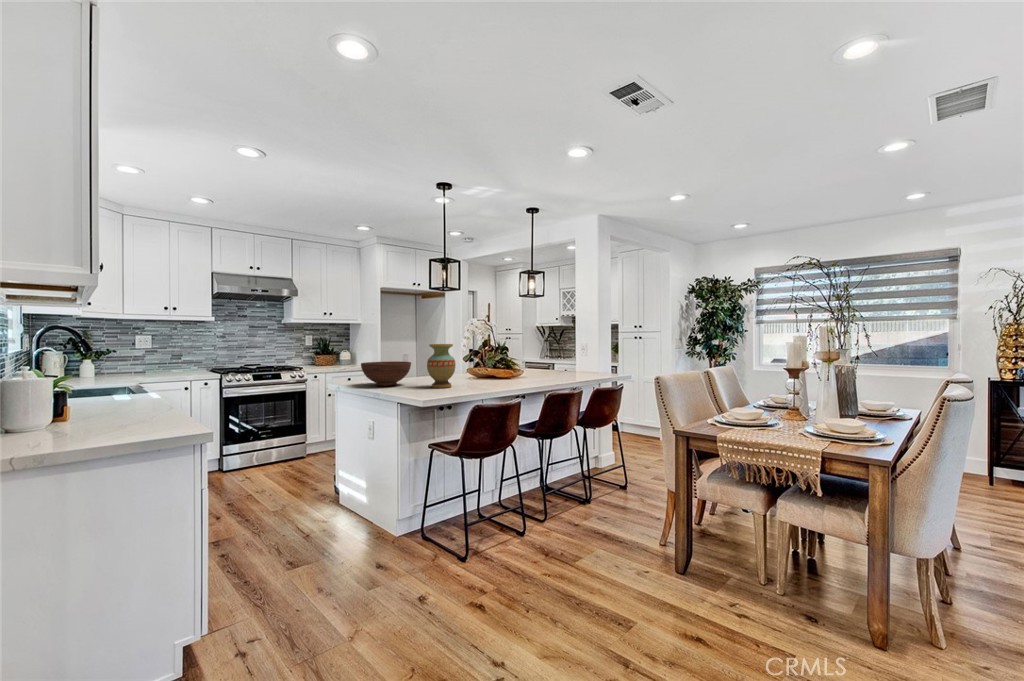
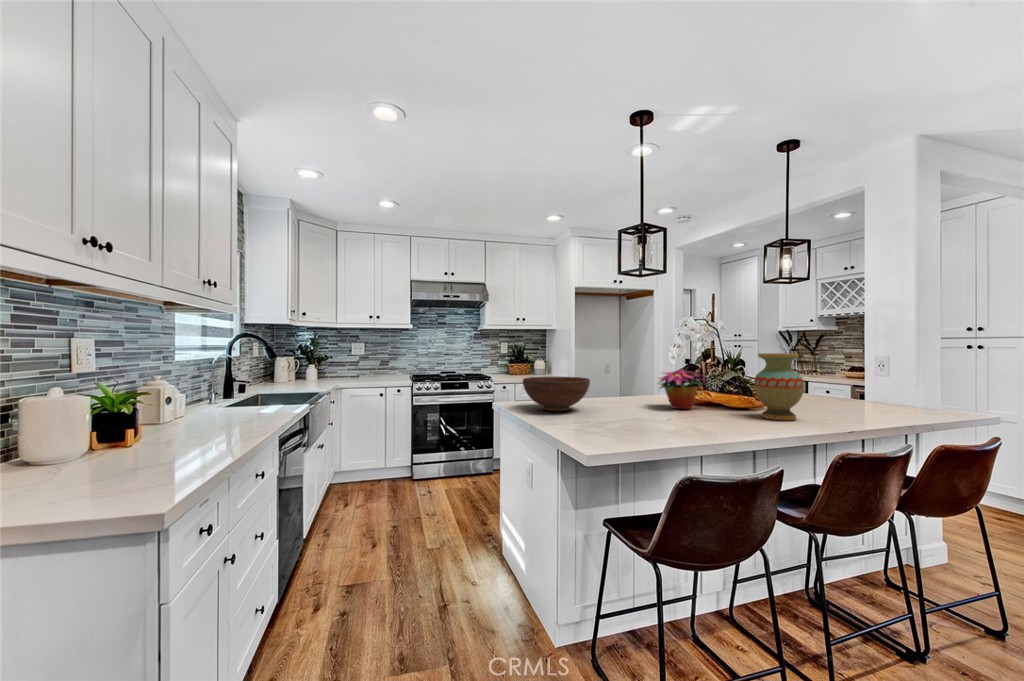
vase: present [427,344,456,388] -> present [754,353,804,420]
flower arrangement: none [451,354,491,381] -> present [658,370,705,409]

